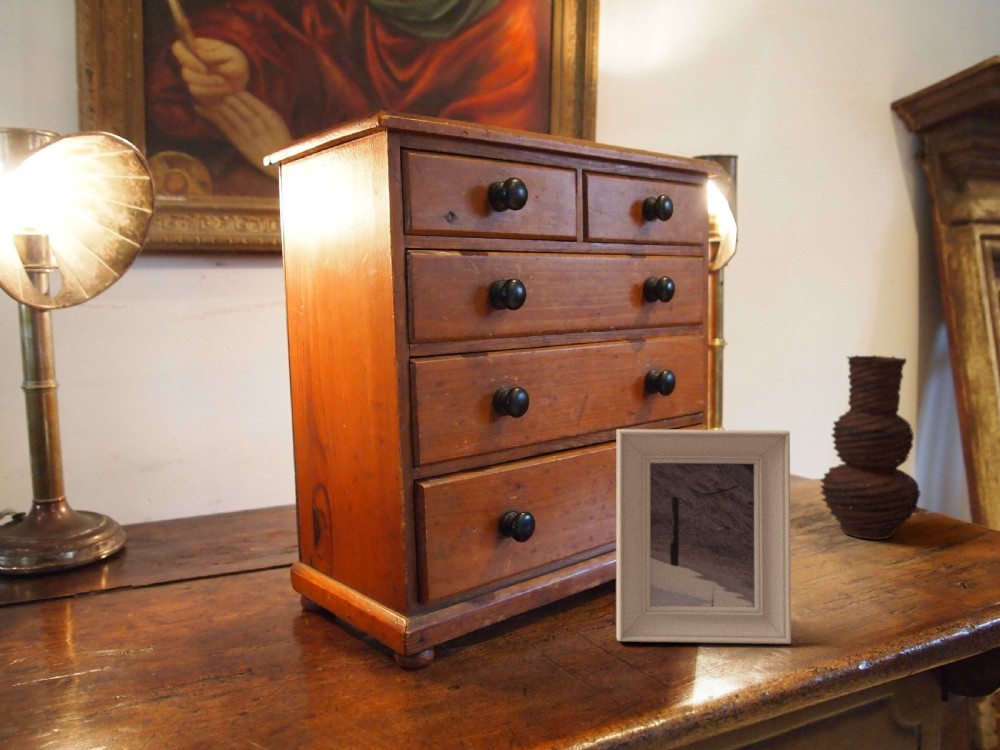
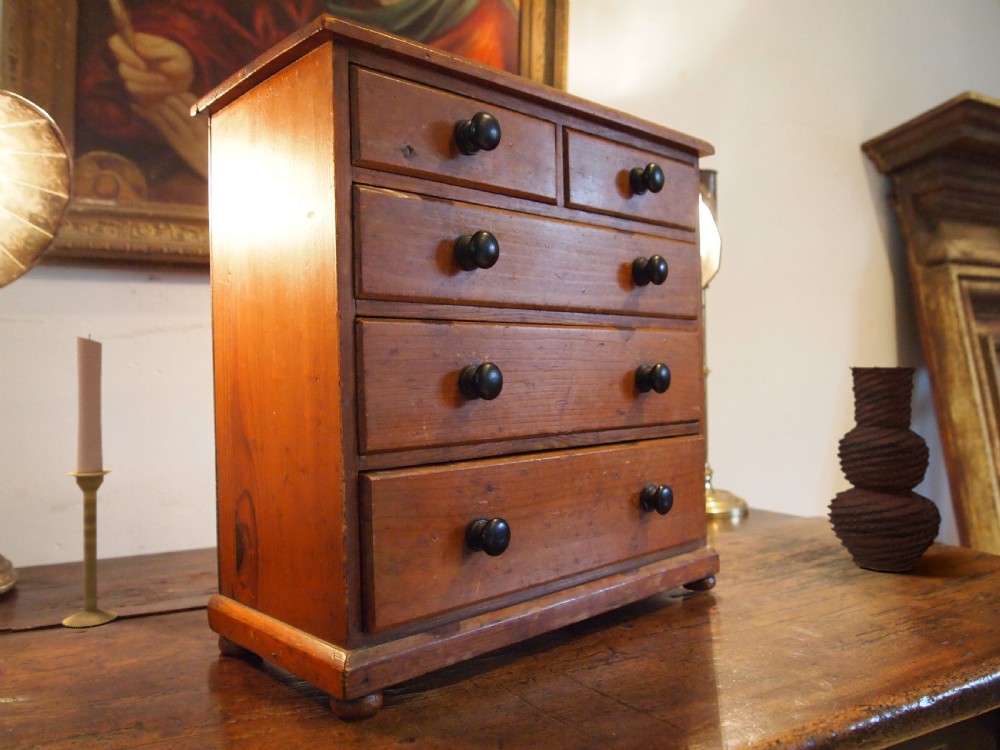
candlestick: none [168,341,213,581] -> present [63,337,117,627]
picture frame: present [616,429,791,644] -> none [608,415,833,682]

